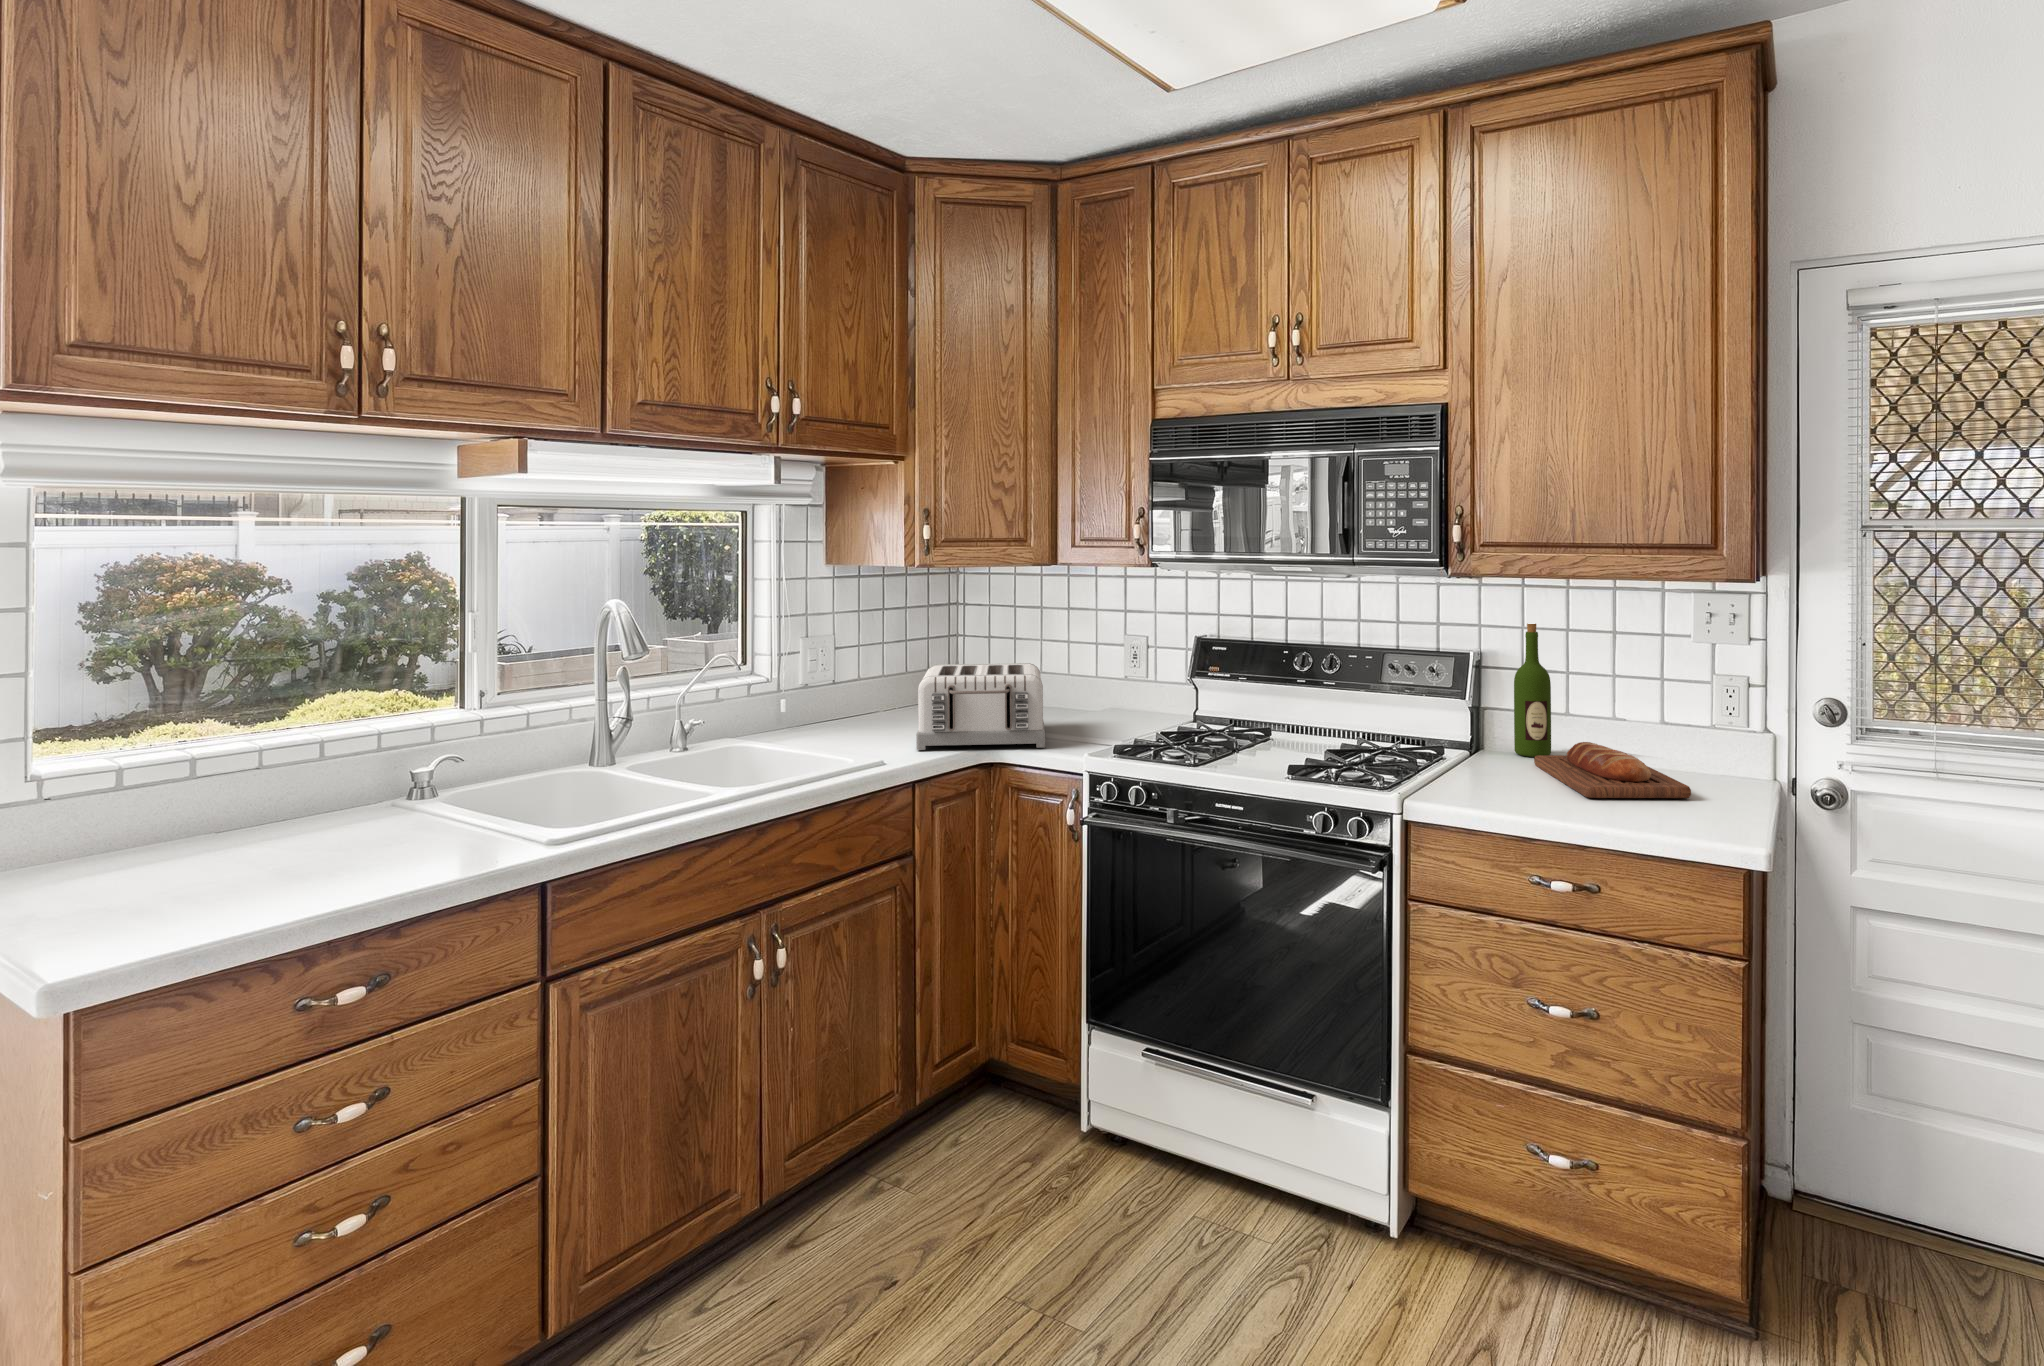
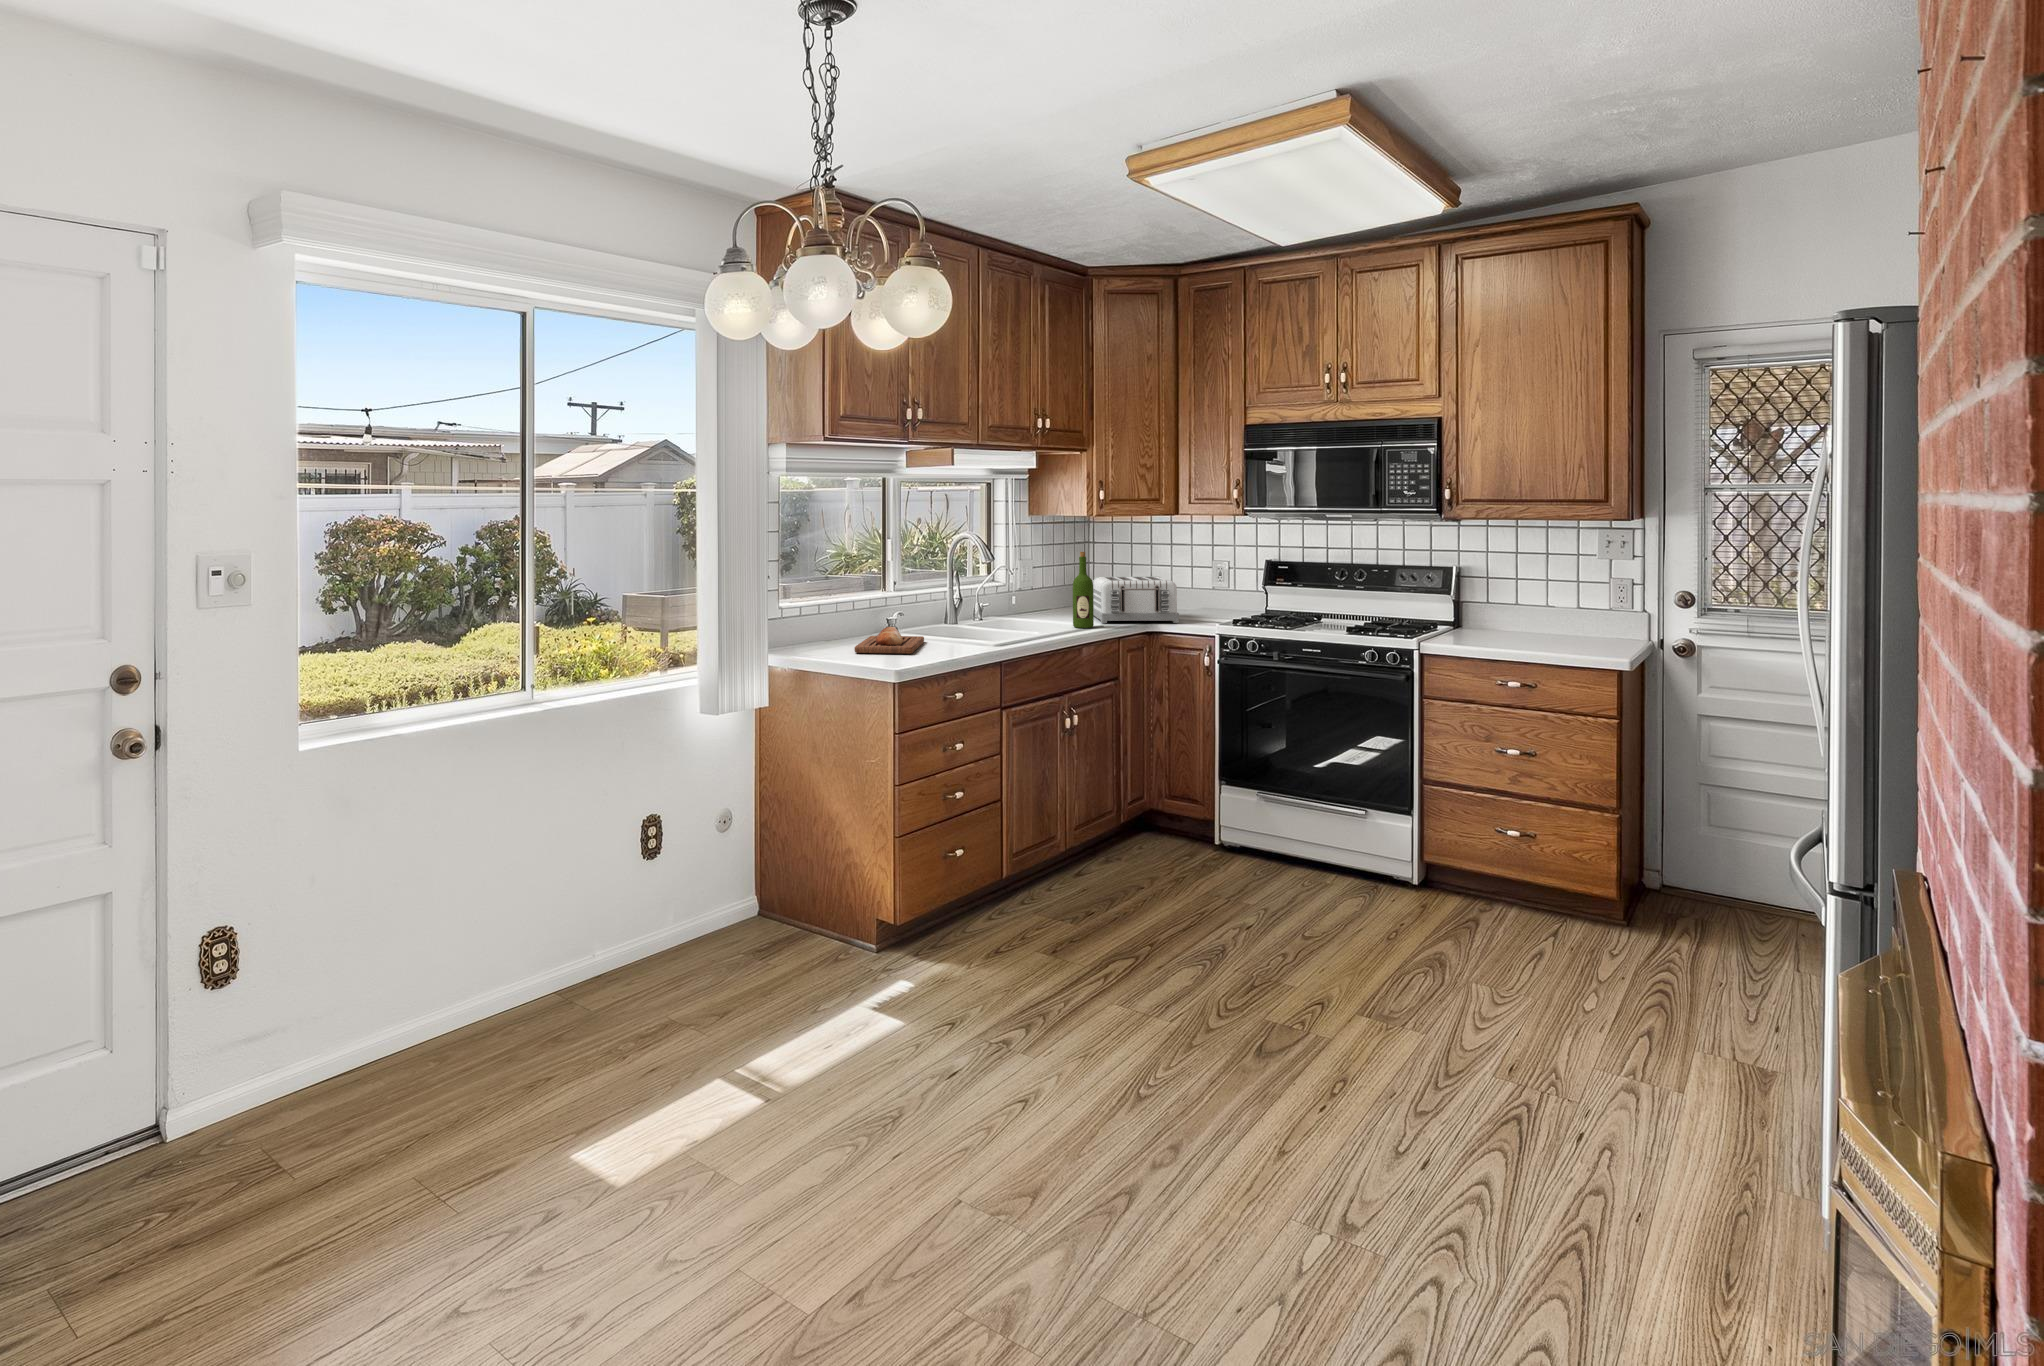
wine bottle: present [1514,624,1551,757] -> present [1073,552,1094,628]
bread loaf: present [1534,742,1691,798] -> present [855,627,924,654]

